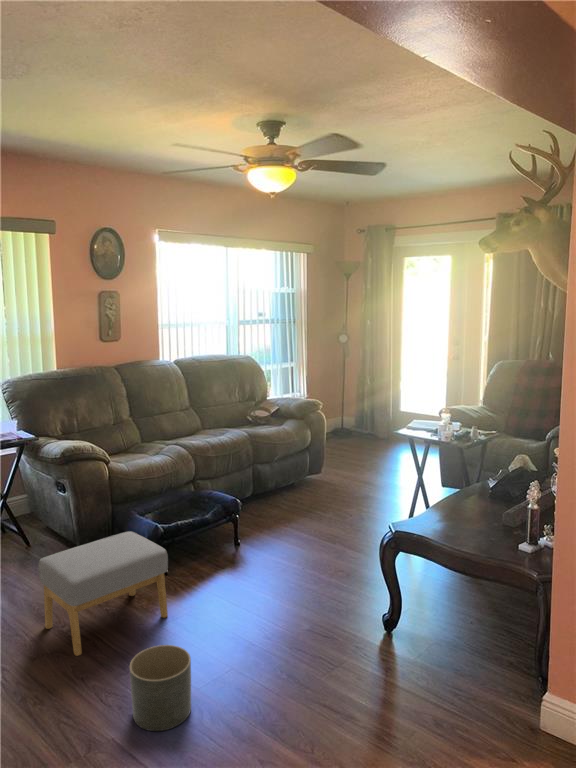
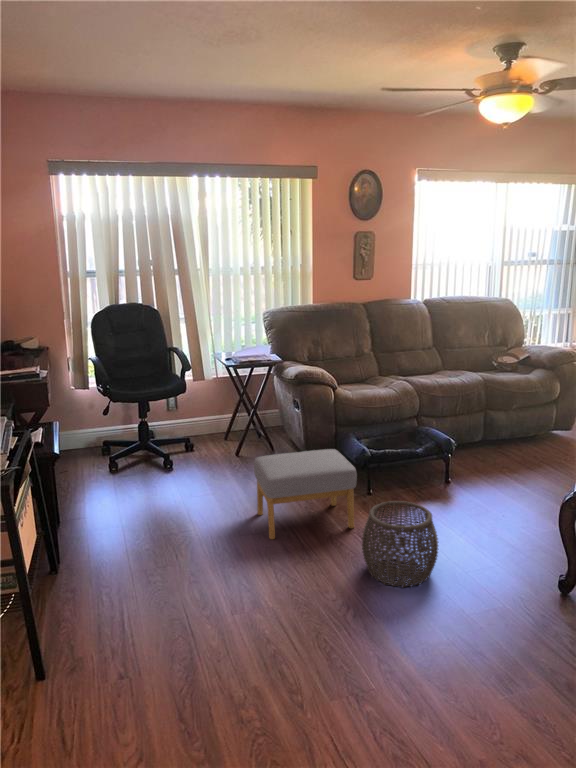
woven basket: none [197,575,279,673] -> present [362,501,438,587]
planter: present [130,645,191,731] -> none [289,542,340,609]

